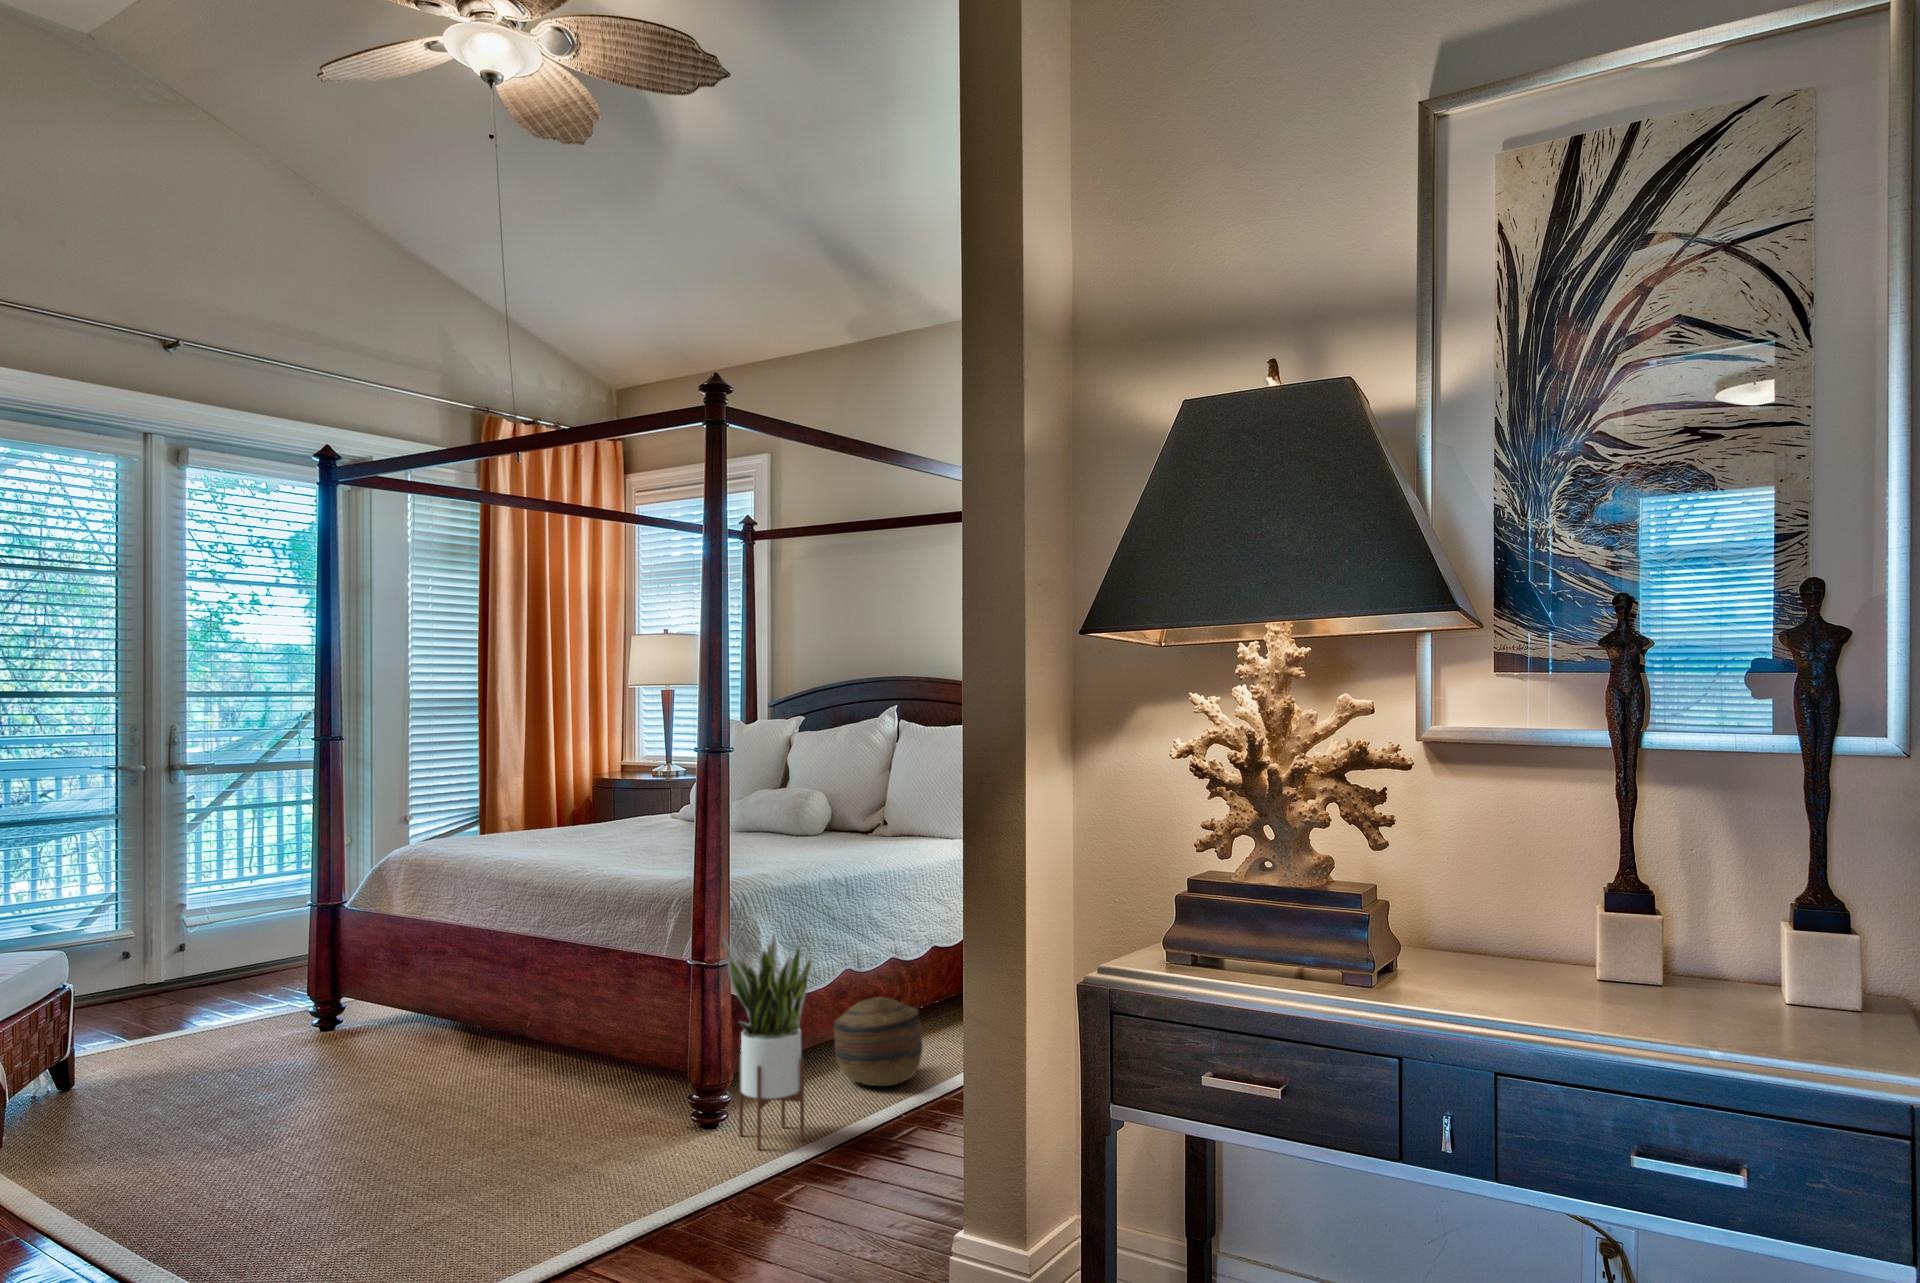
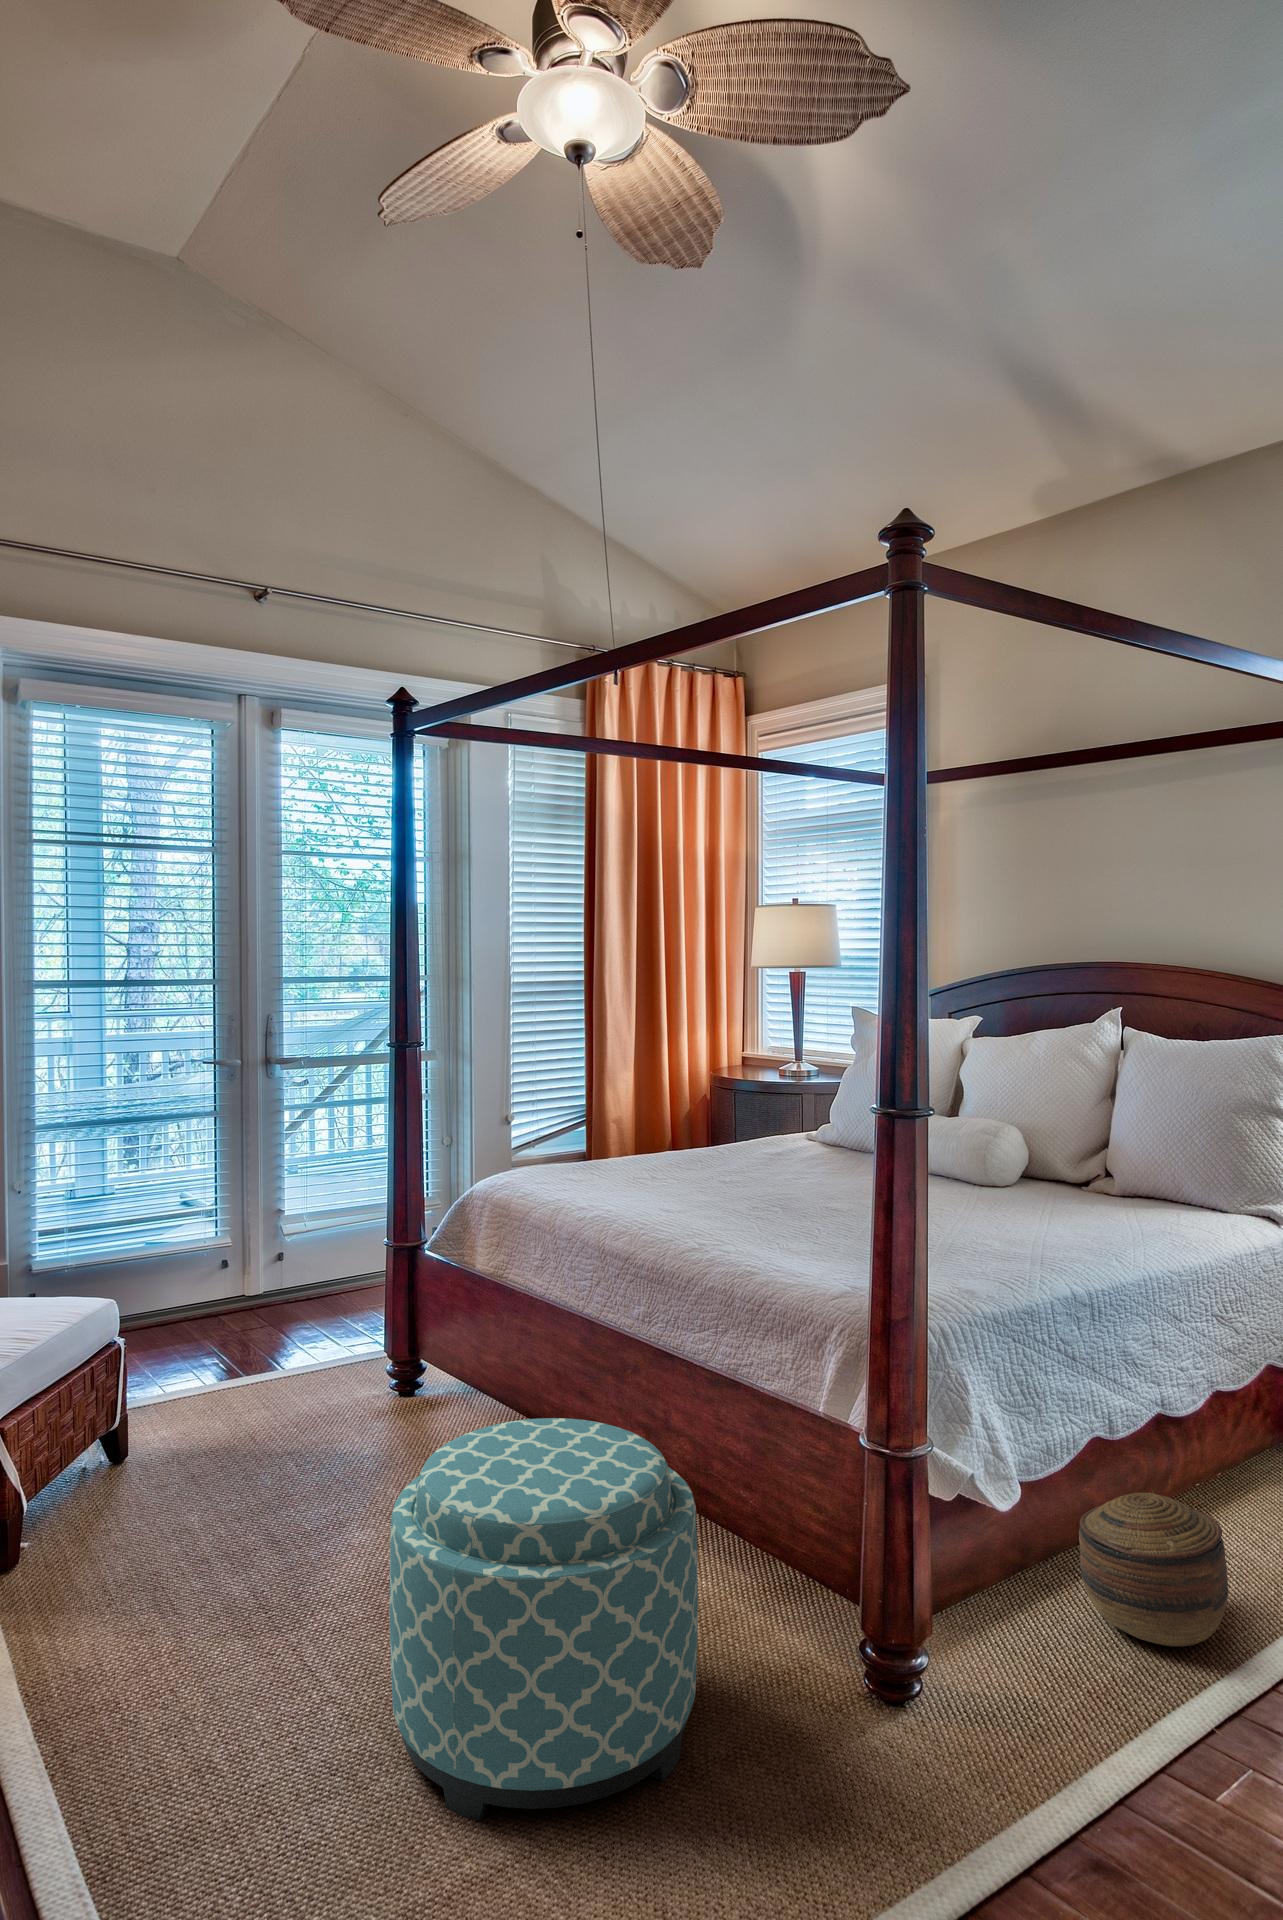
potted plant: present [723,935,811,1150] -> none [925,1428,1073,1789]
ottoman: none [356,966,575,1200] -> present [389,1418,698,1821]

